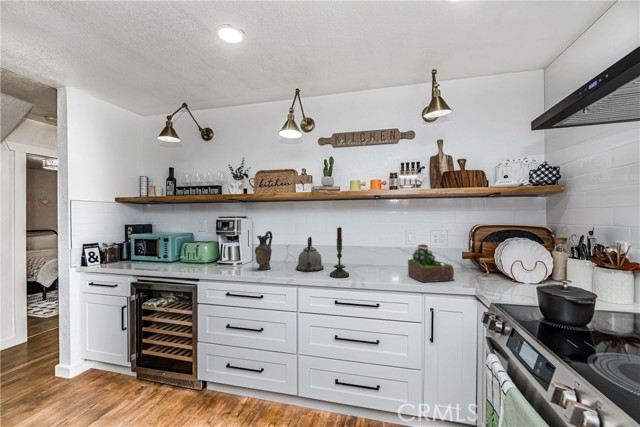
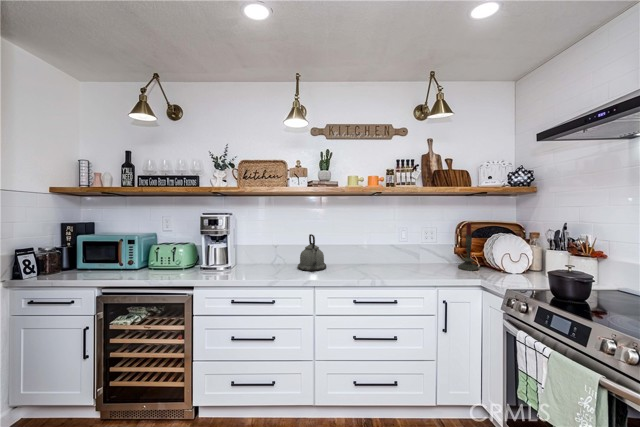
candle: present [330,227,349,278] -> present [458,223,479,271]
ceramic pitcher: present [255,231,272,270] -> none [254,229,271,272]
succulent plant: present [408,245,454,282] -> none [412,240,455,276]

